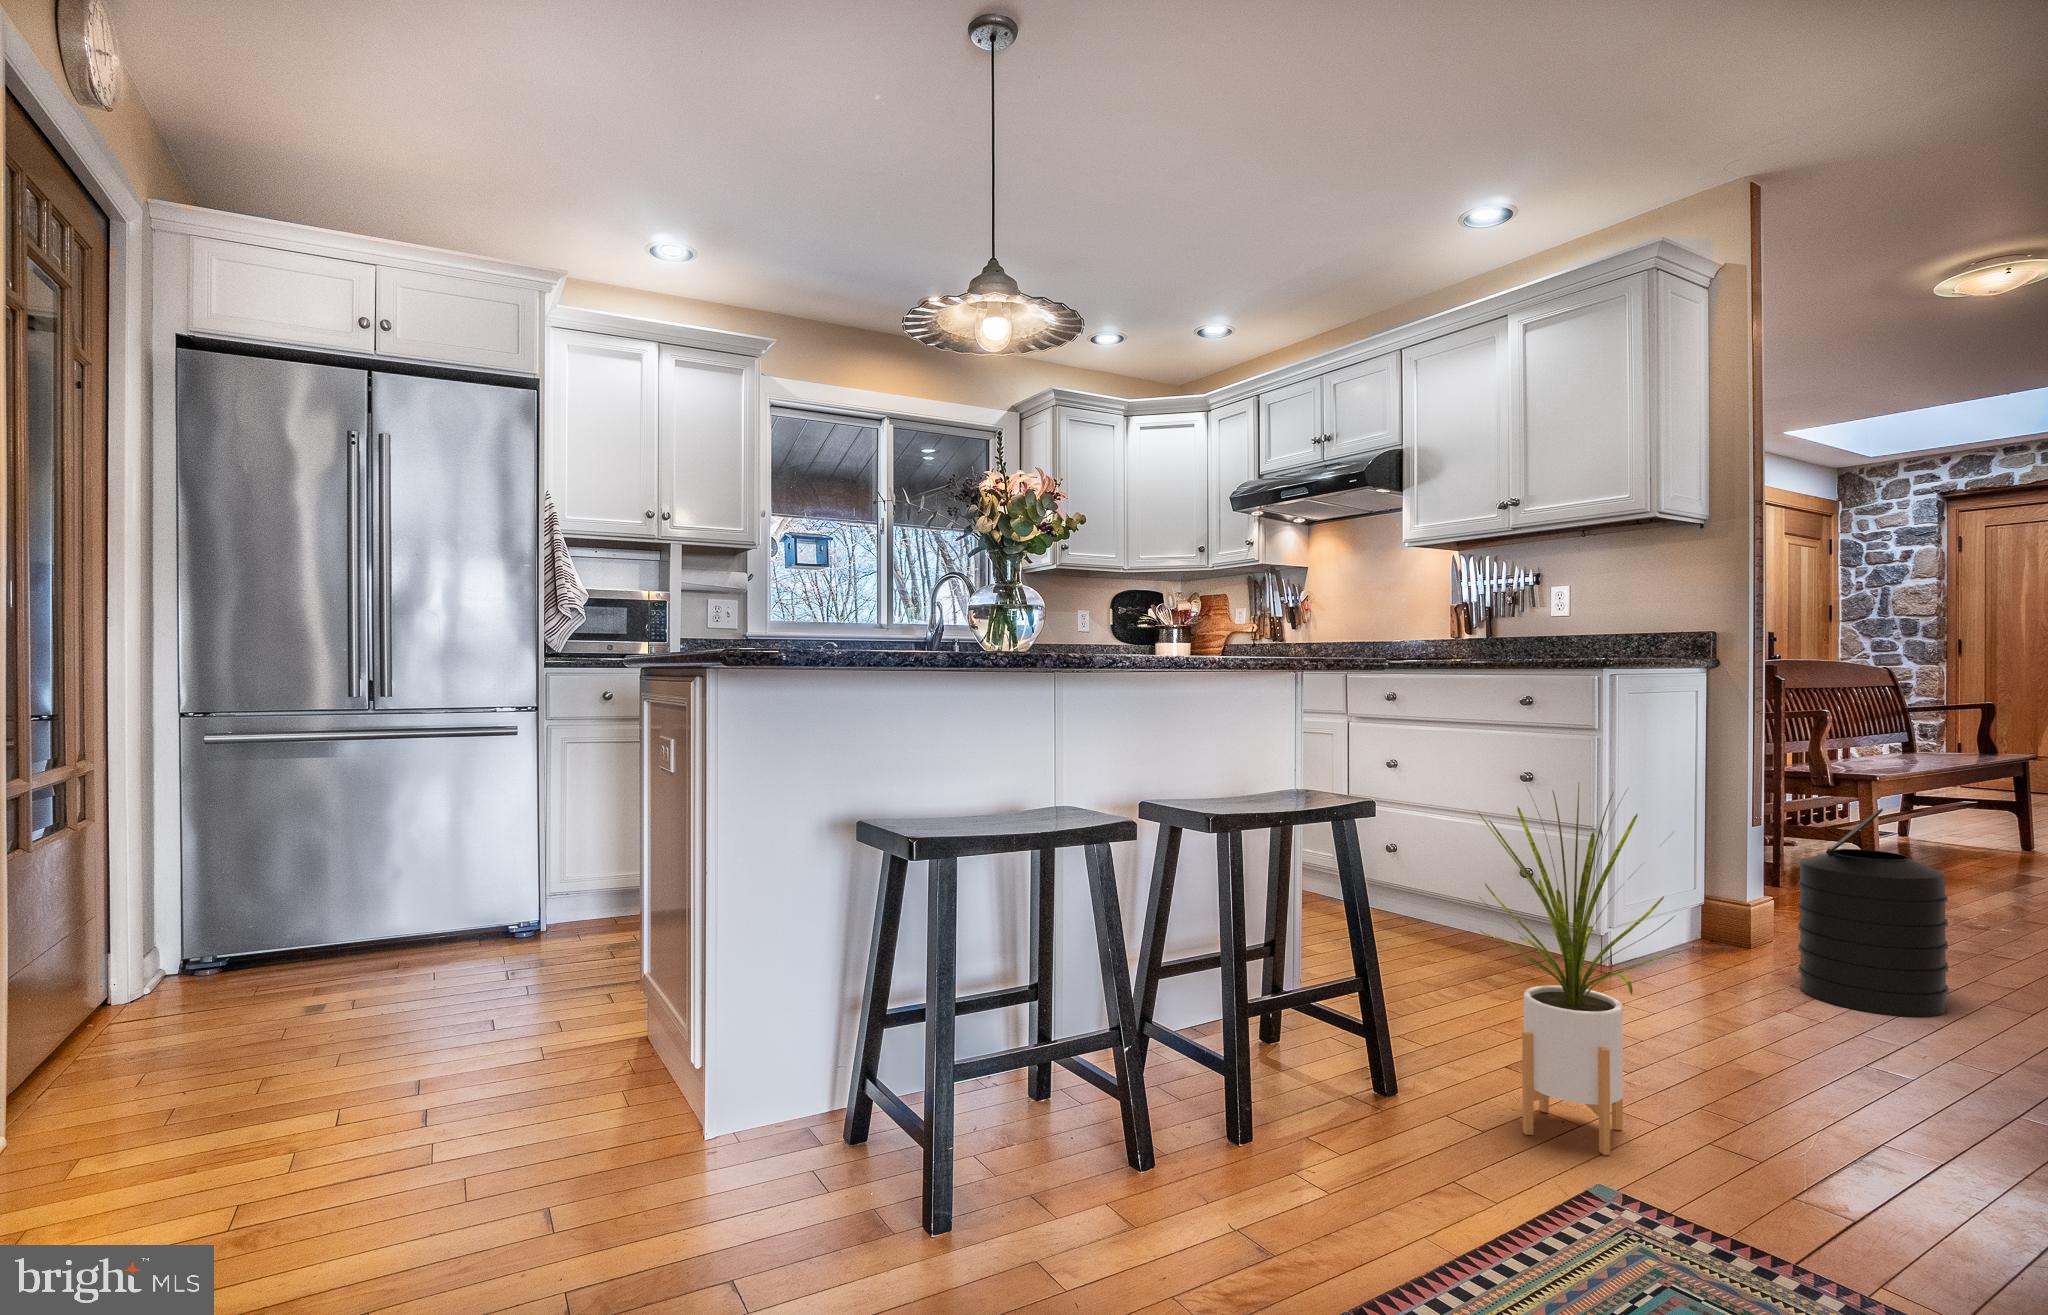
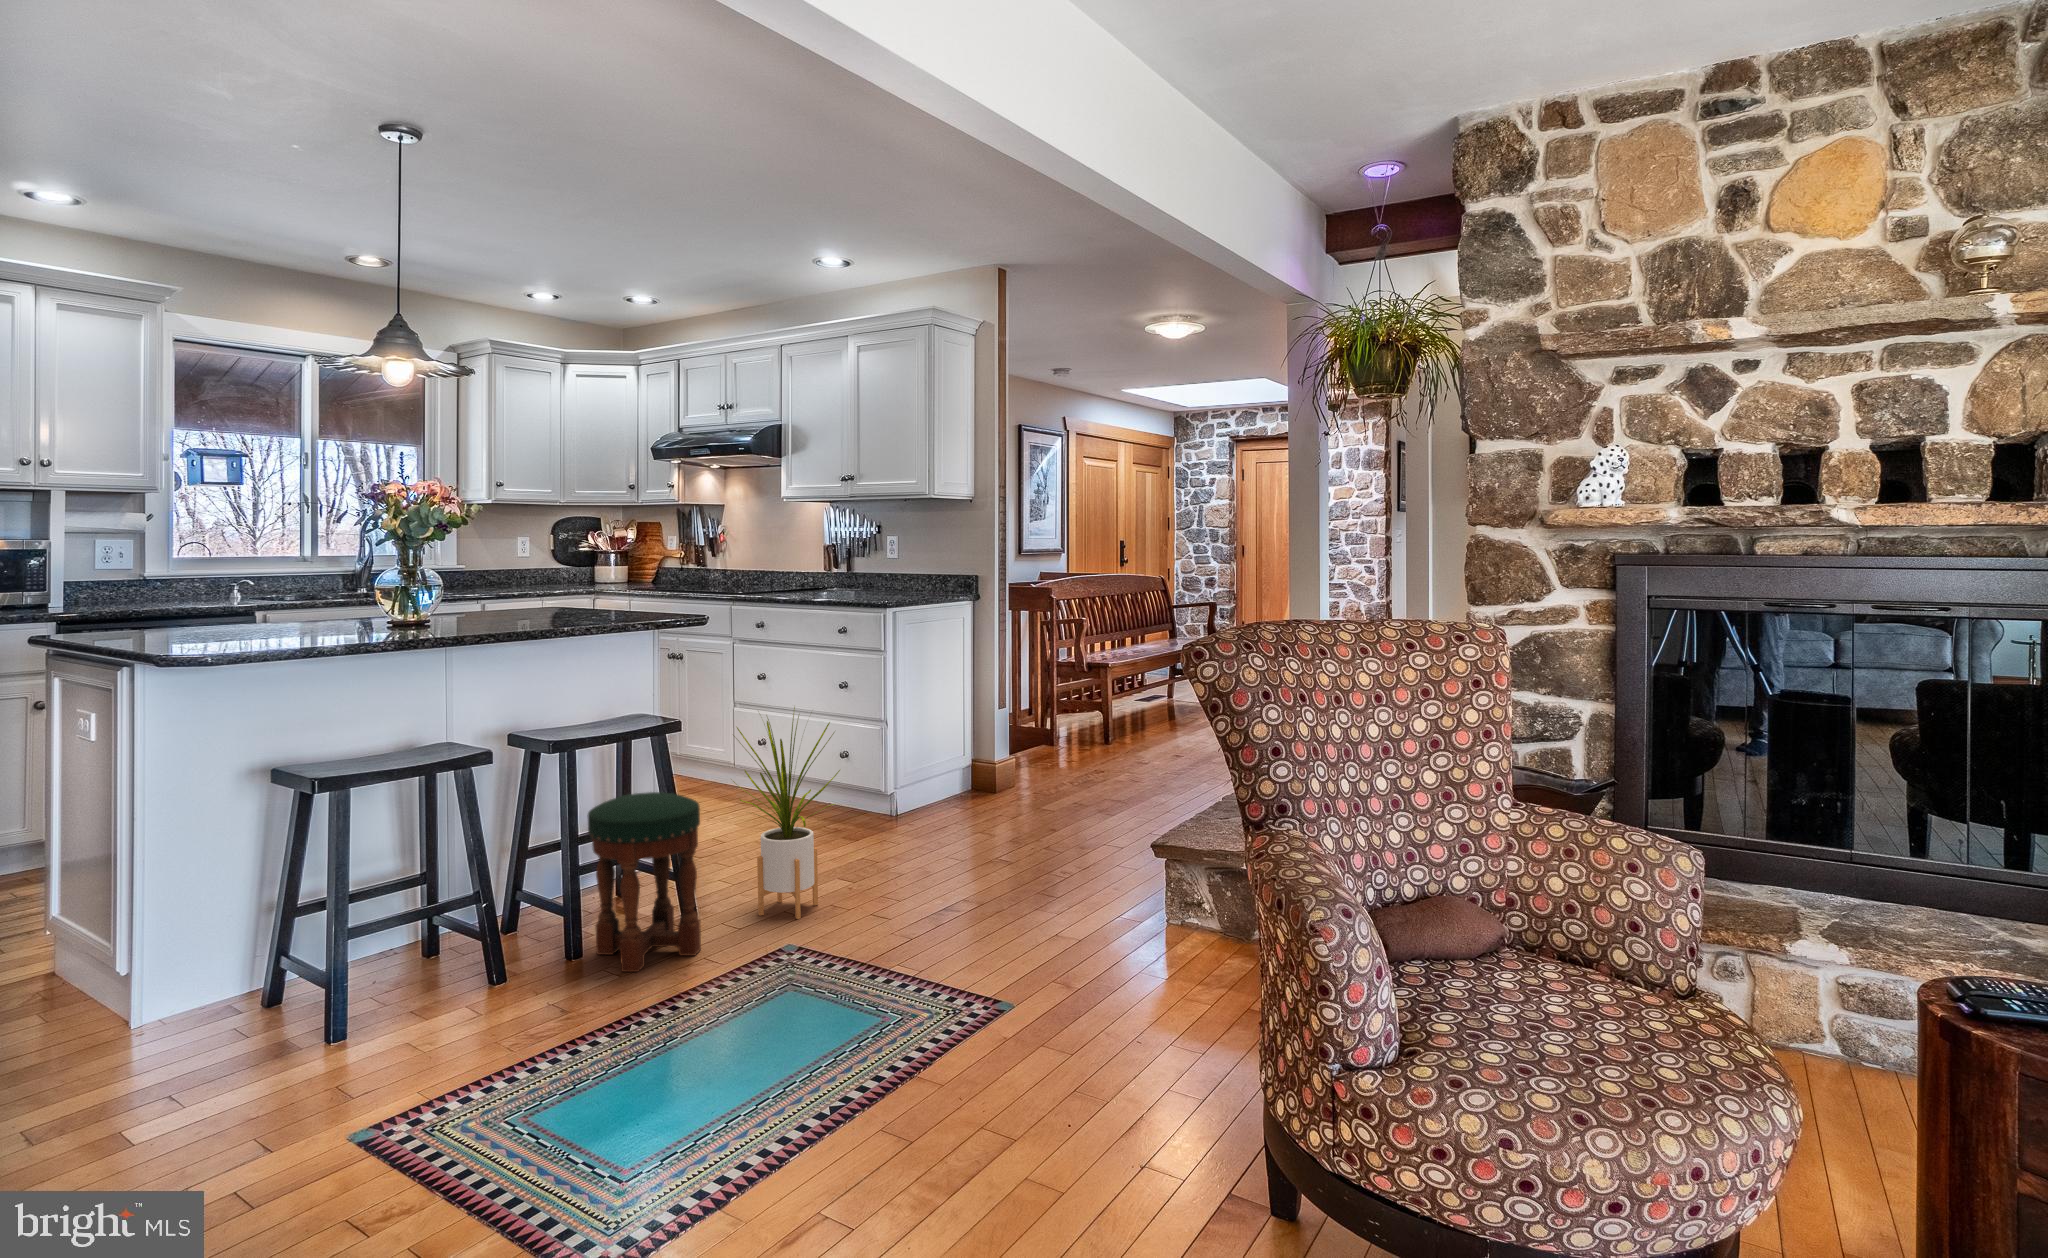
trash can: present [1798,808,1948,1017] -> none [992,697,1063,821]
stool: none [1279,905,1466,1222] -> present [587,792,701,972]

